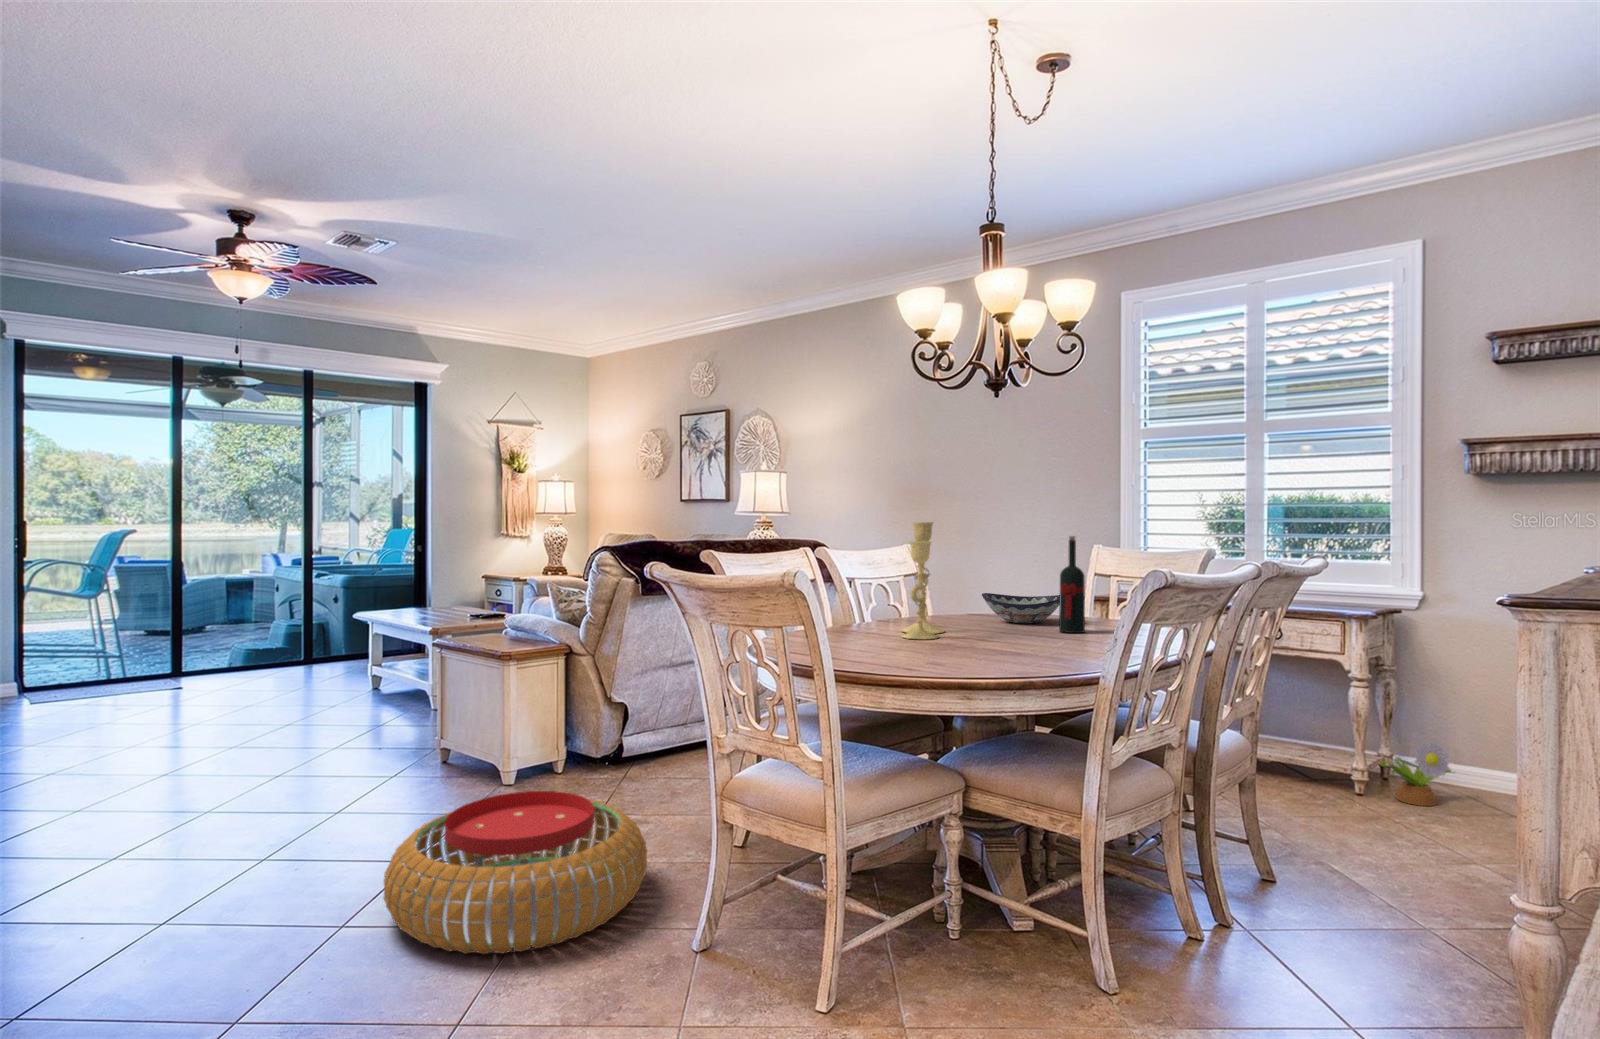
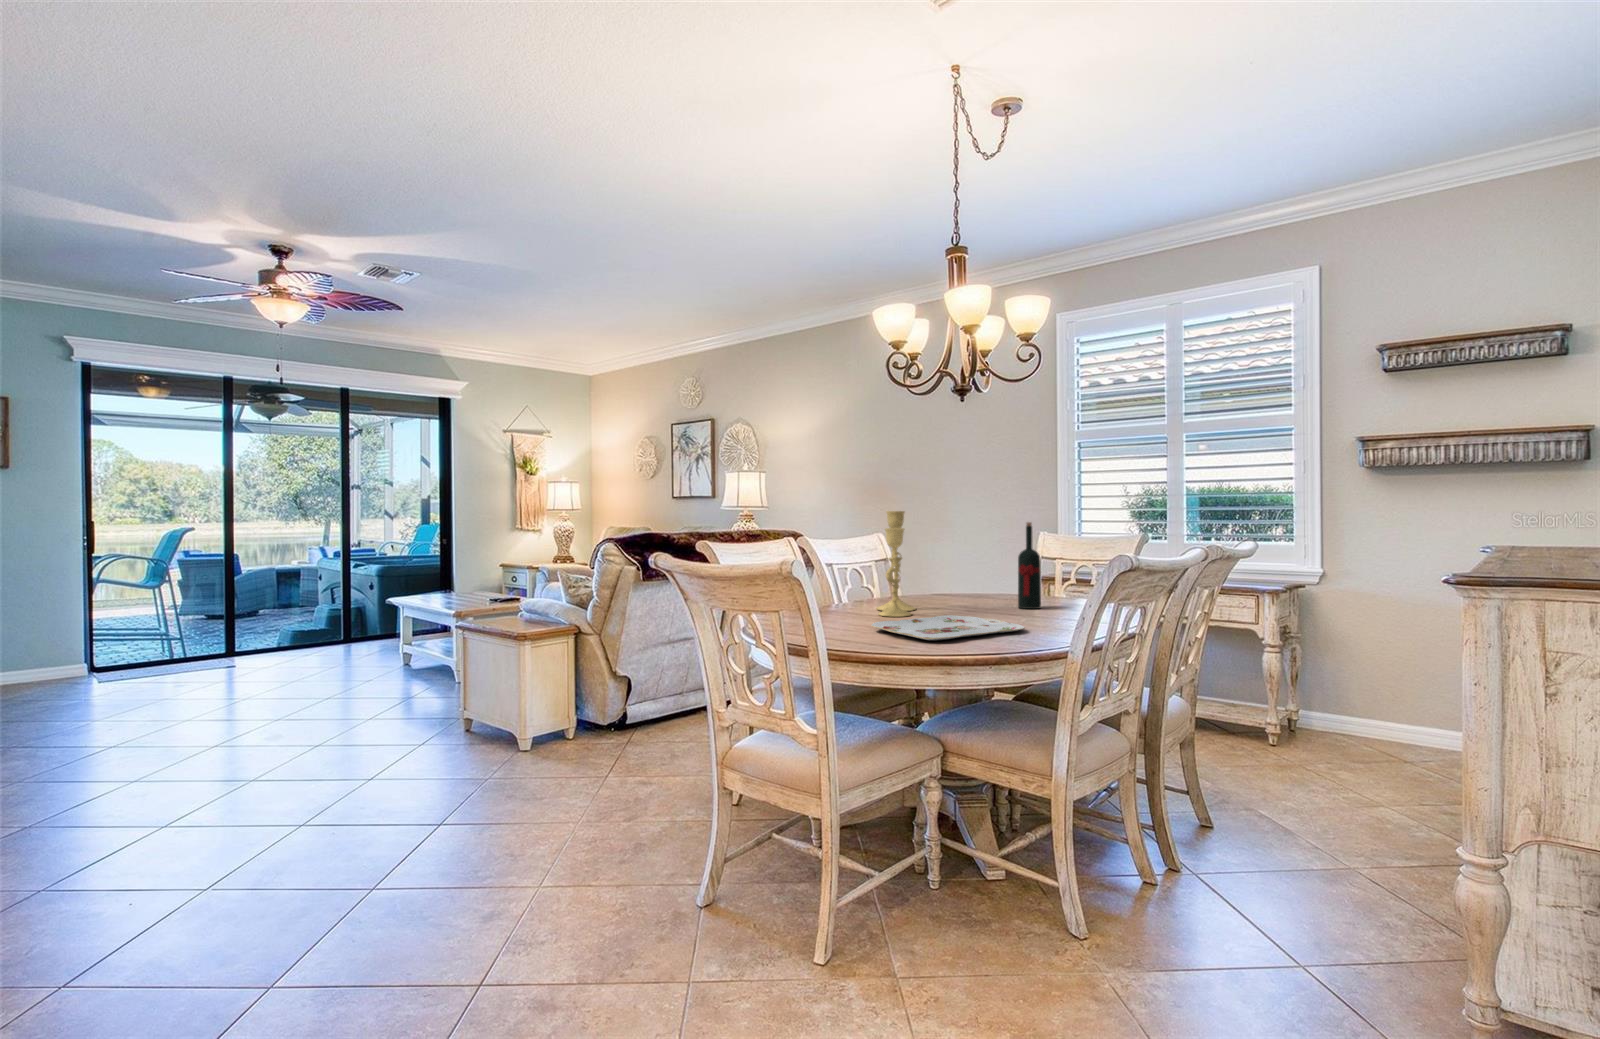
decorative bowl: present [982,593,1060,623] -> none [946,574,1020,601]
serving tray: none [890,639,1058,665] -> present [871,615,1025,641]
decorative plant: present [1380,741,1451,806] -> none [1282,697,1352,754]
pouf: present [383,791,647,954] -> none [399,761,649,920]

